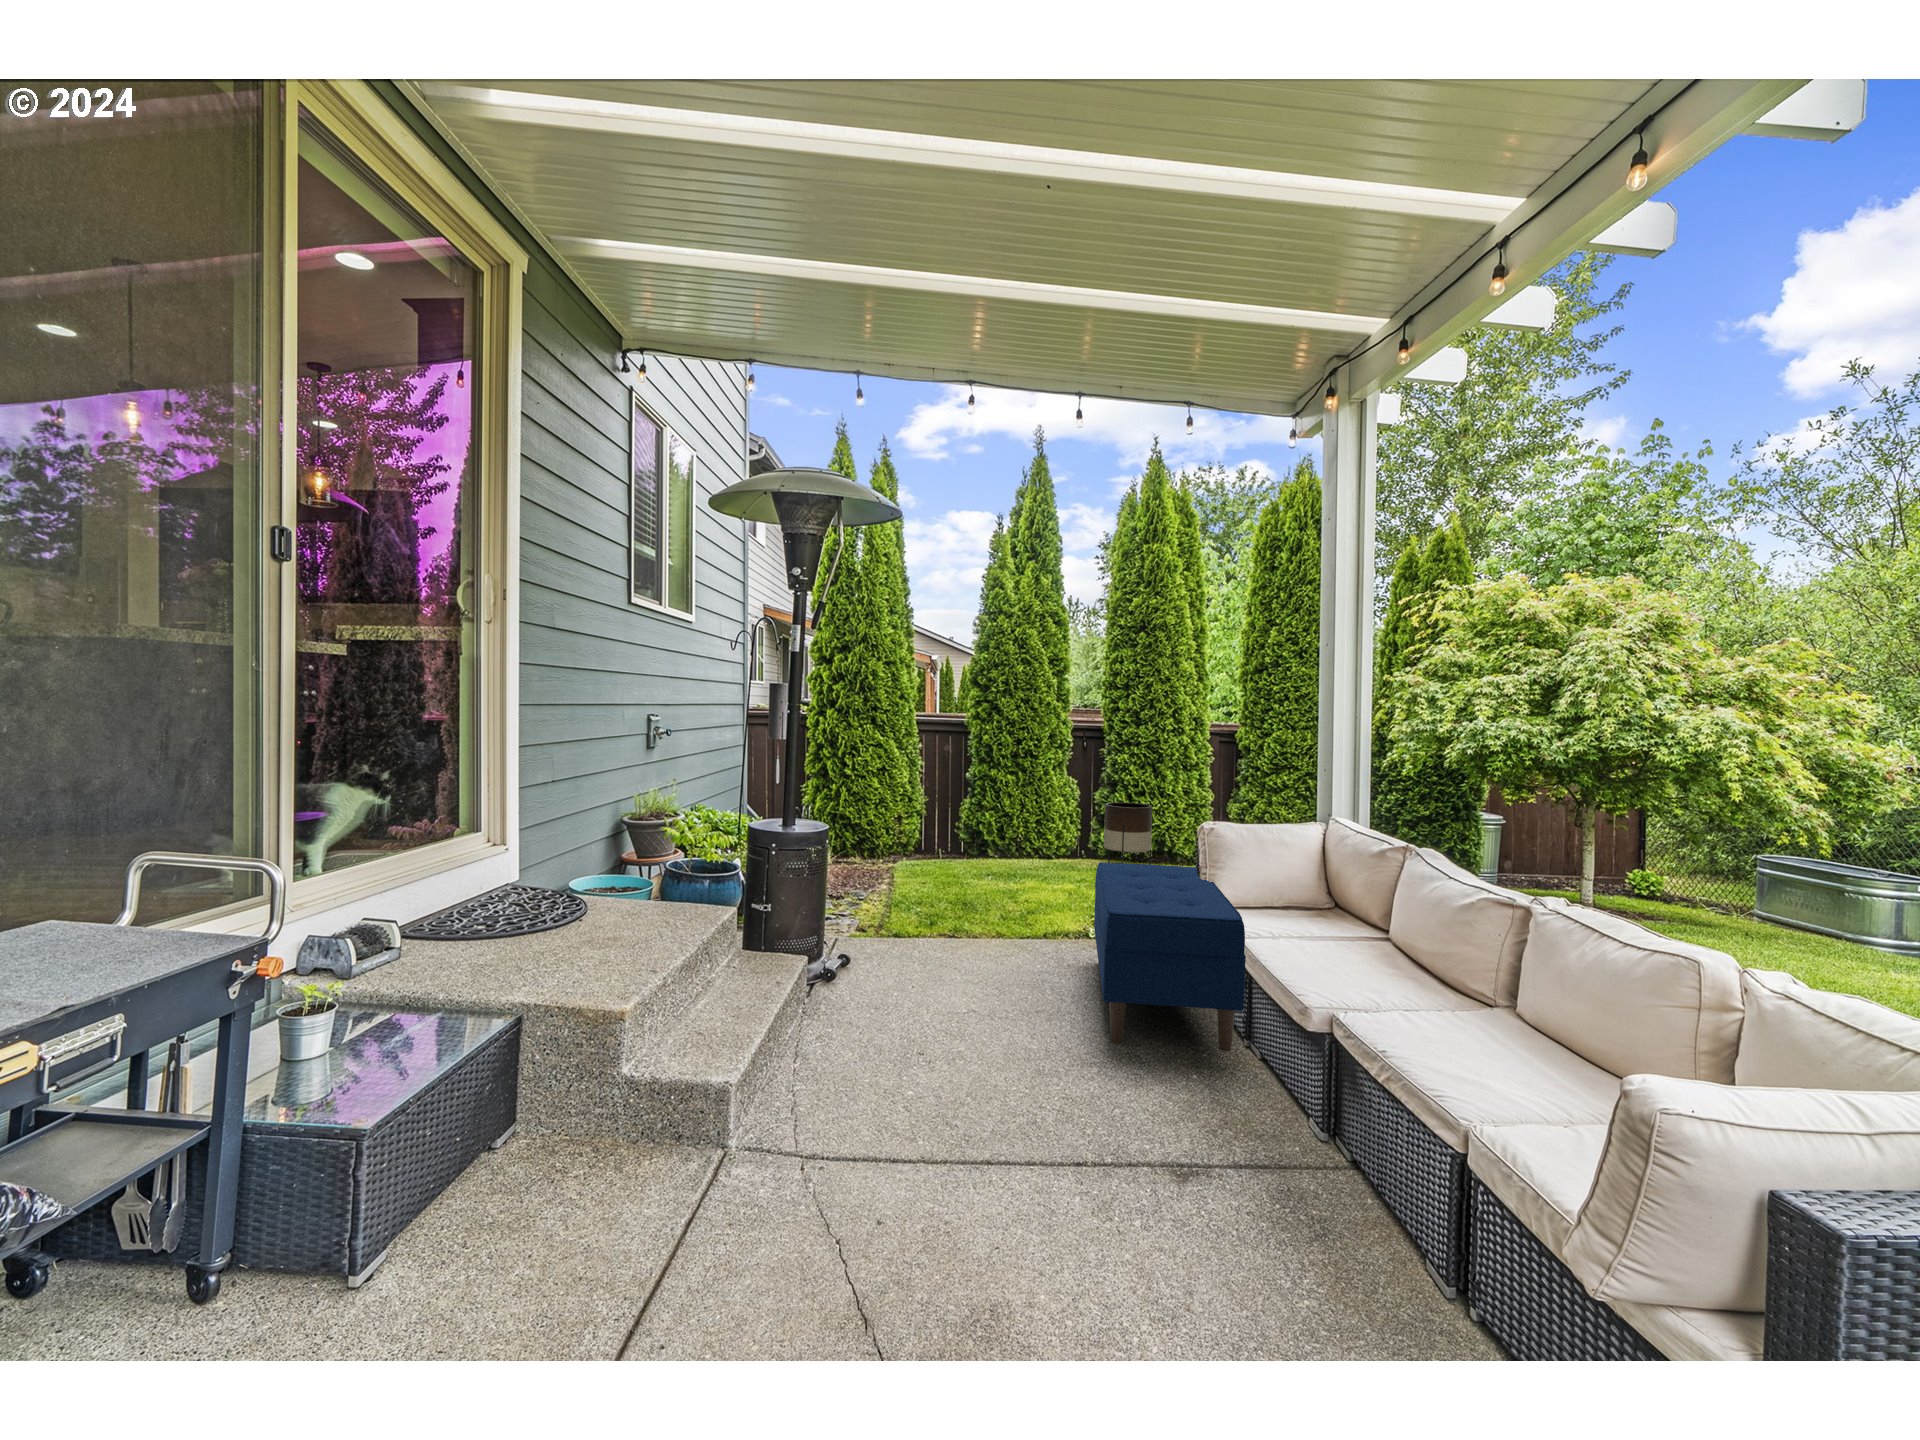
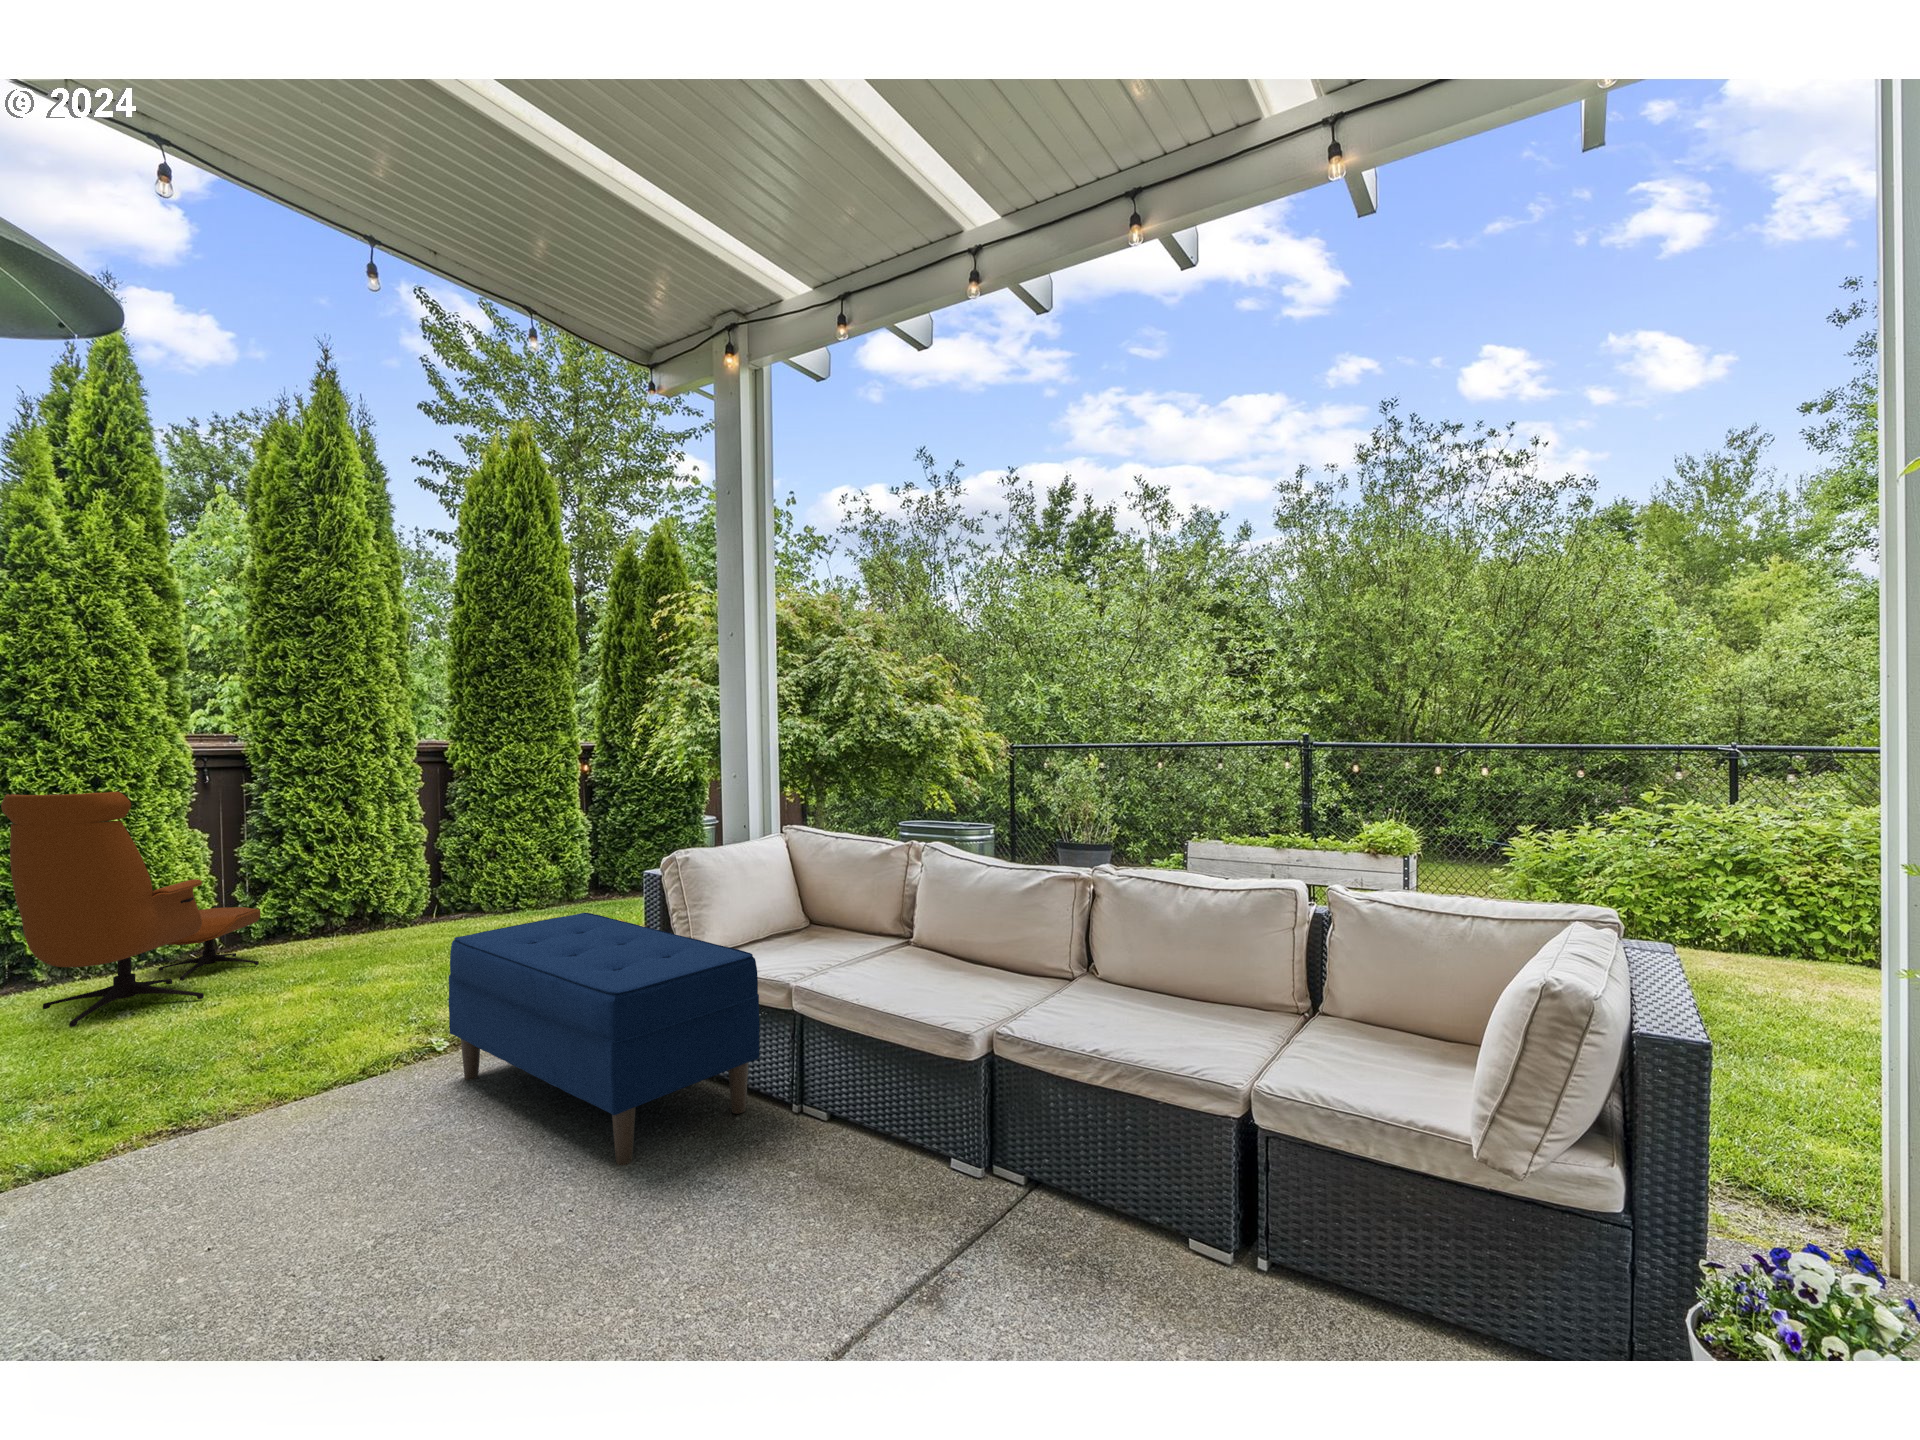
lounge chair: none [962,743,1092,881] -> present [1,792,260,1027]
planter: present [1104,802,1152,865] -> none [274,853,356,953]

